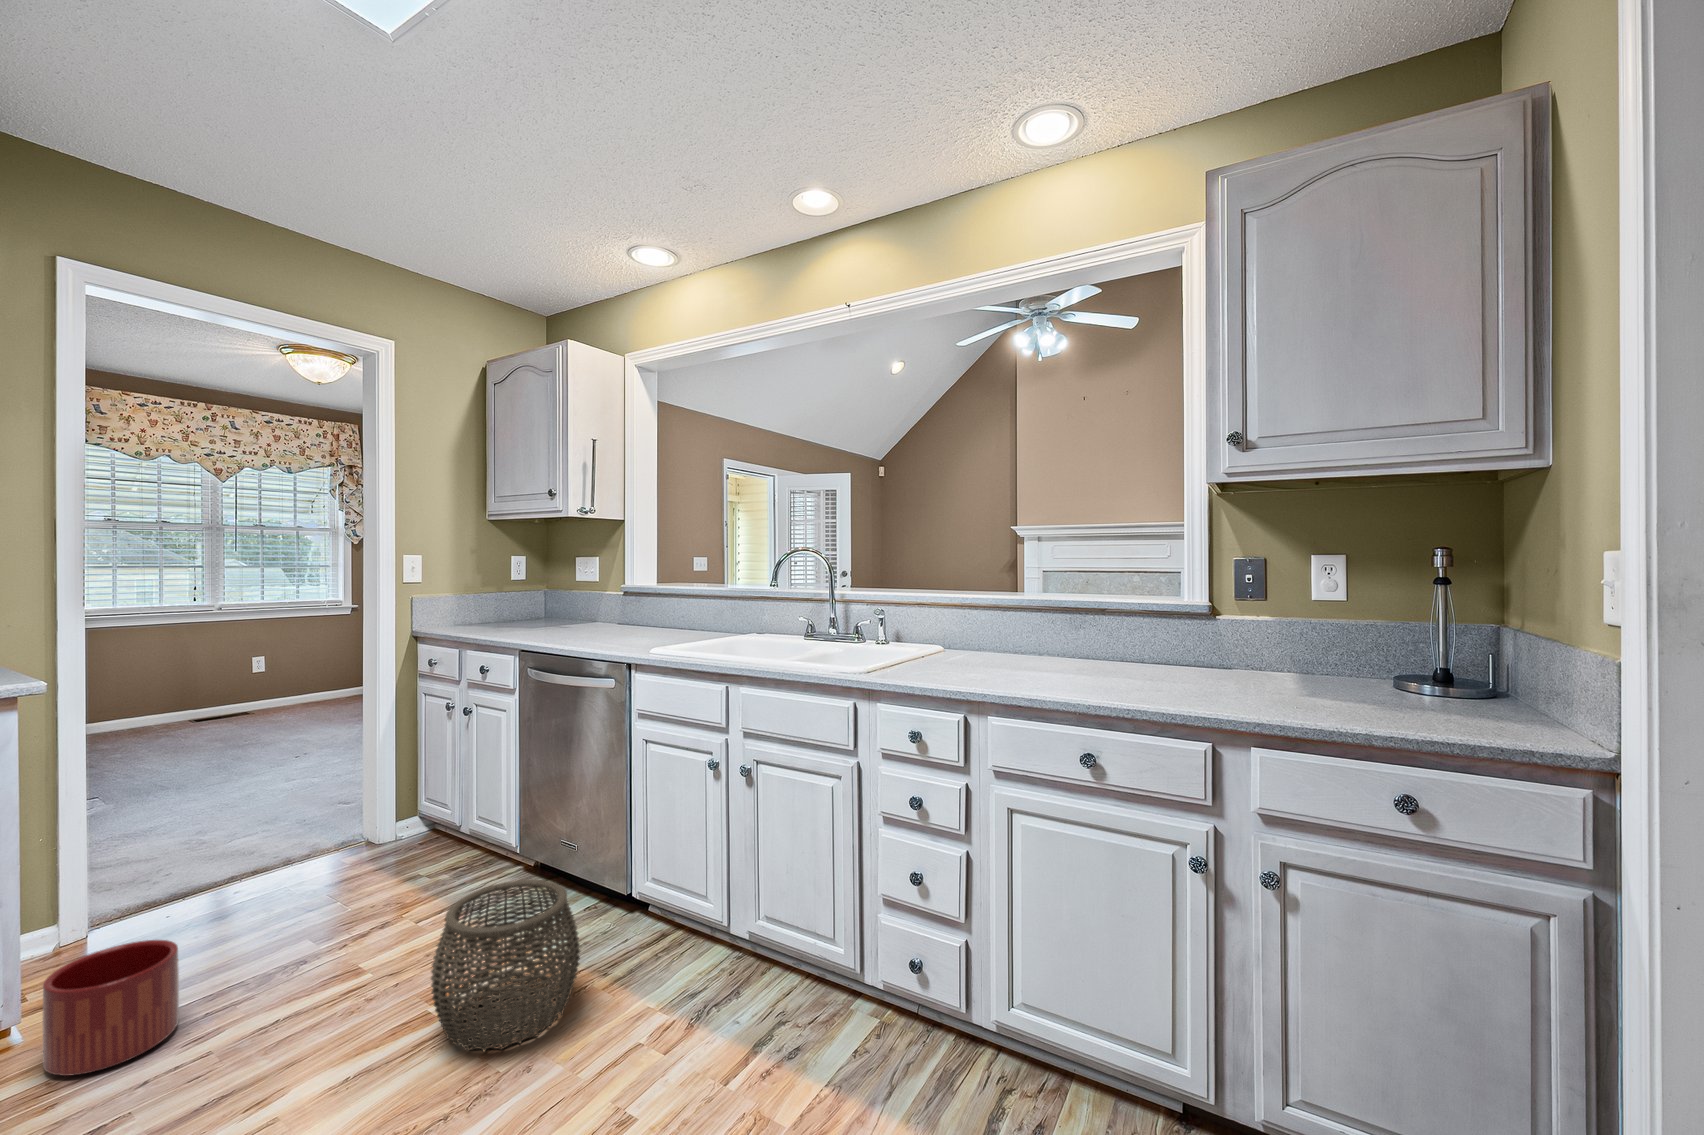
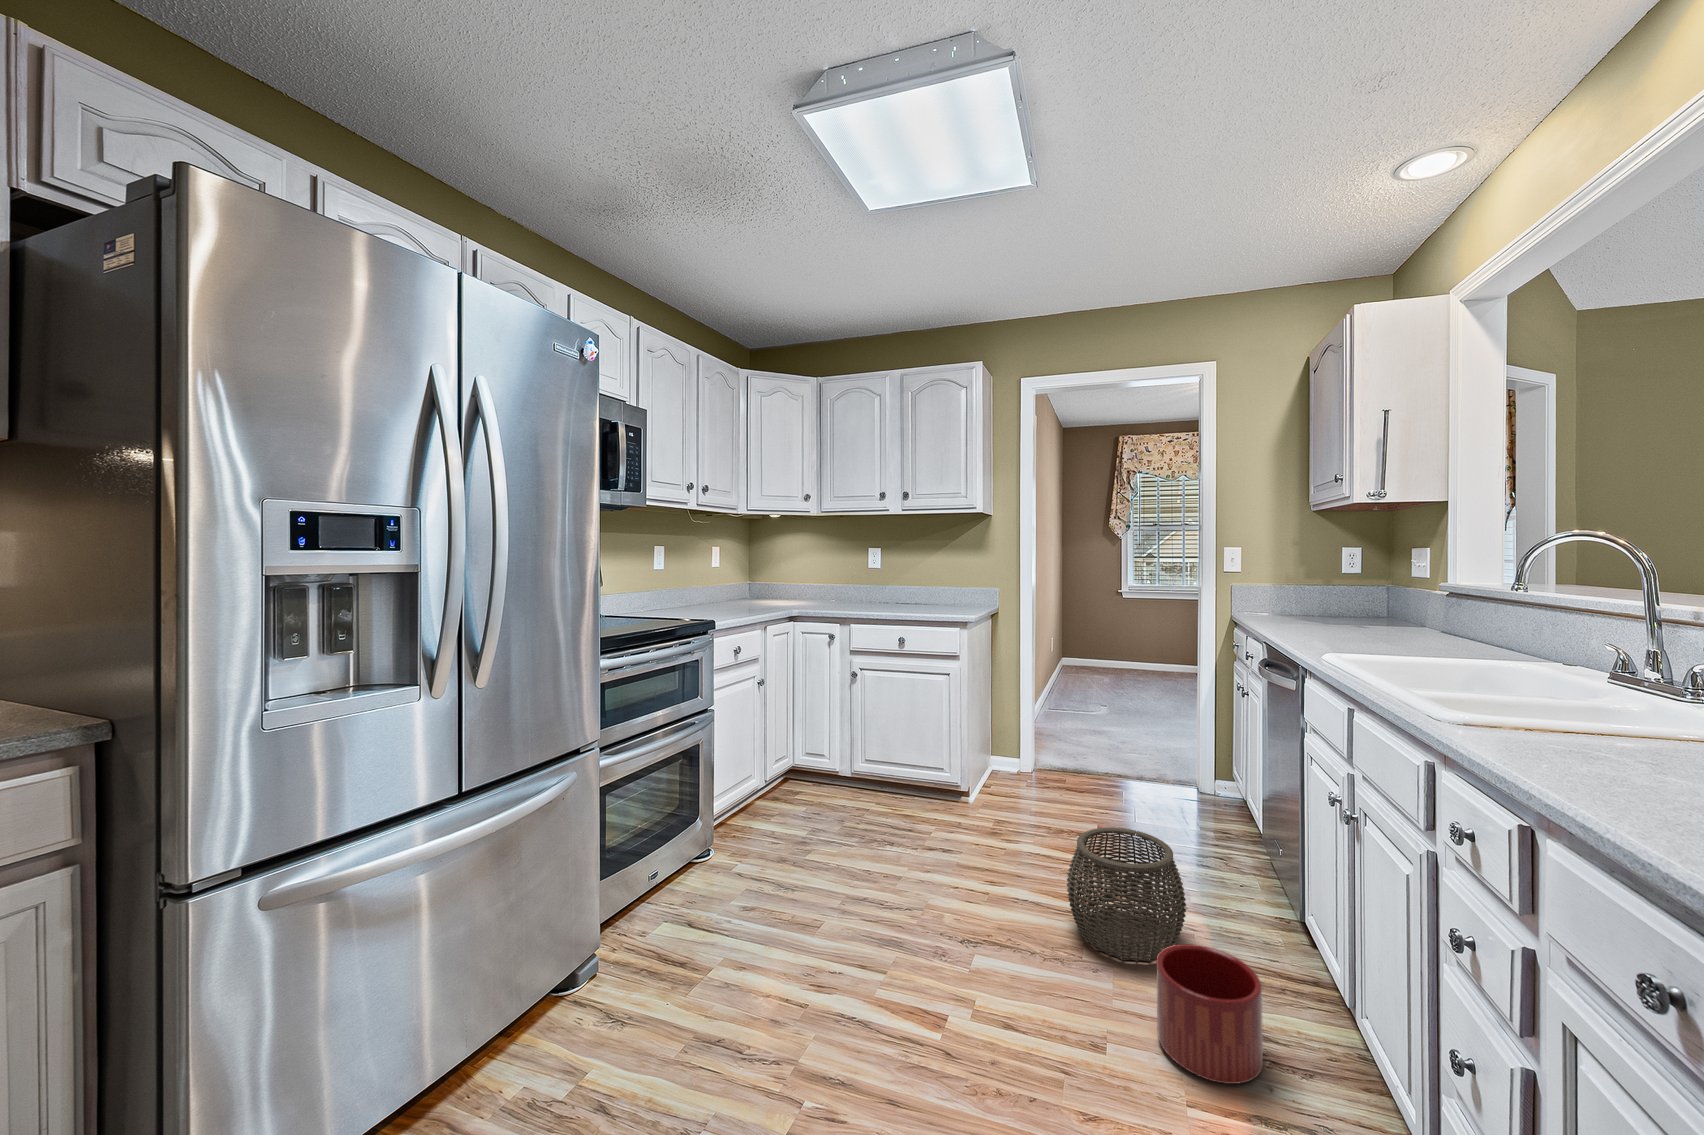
planter: present [43,940,179,1076] -> present [1156,944,1263,1084]

